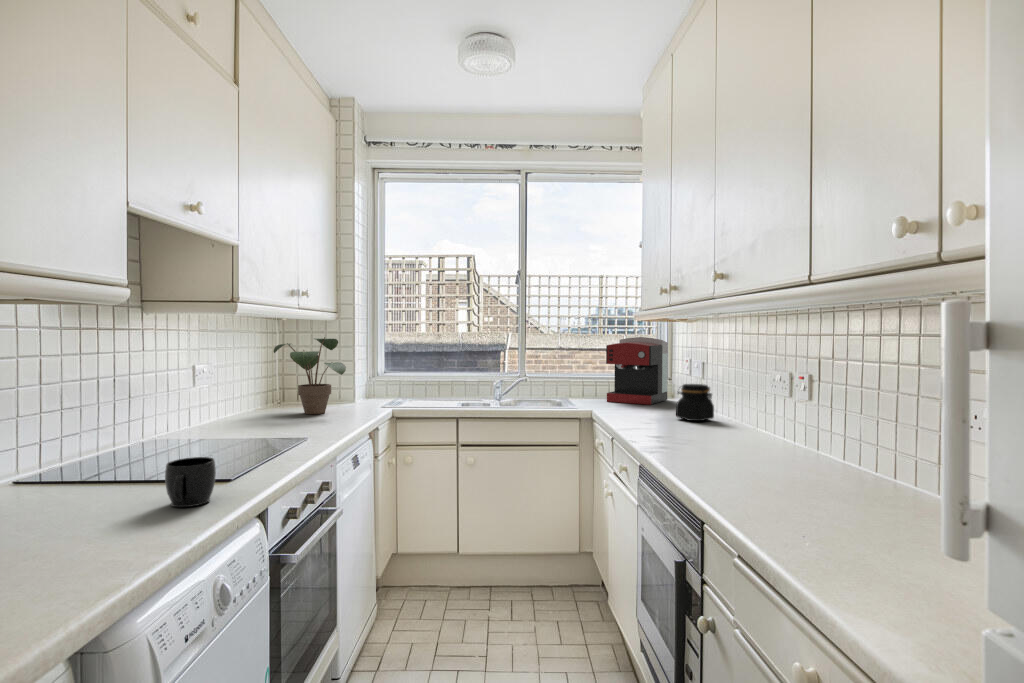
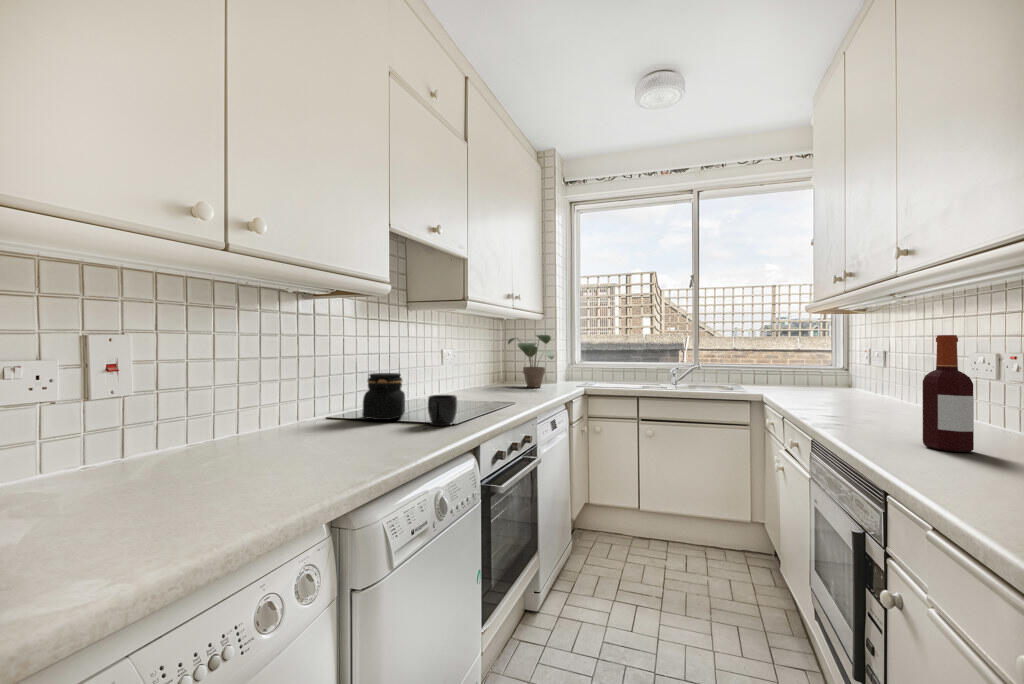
coffee maker: present [606,337,668,405] -> none [778,336,847,398]
bottle: none [729,358,765,469] -> present [922,335,974,452]
jar: present [676,384,714,421] -> present [362,373,405,420]

